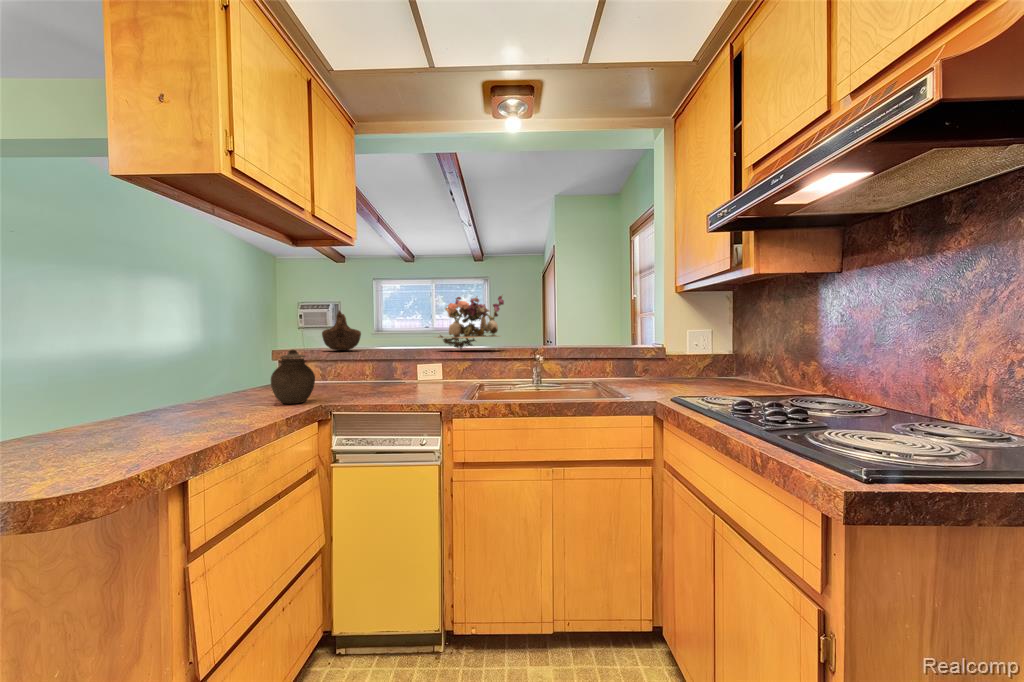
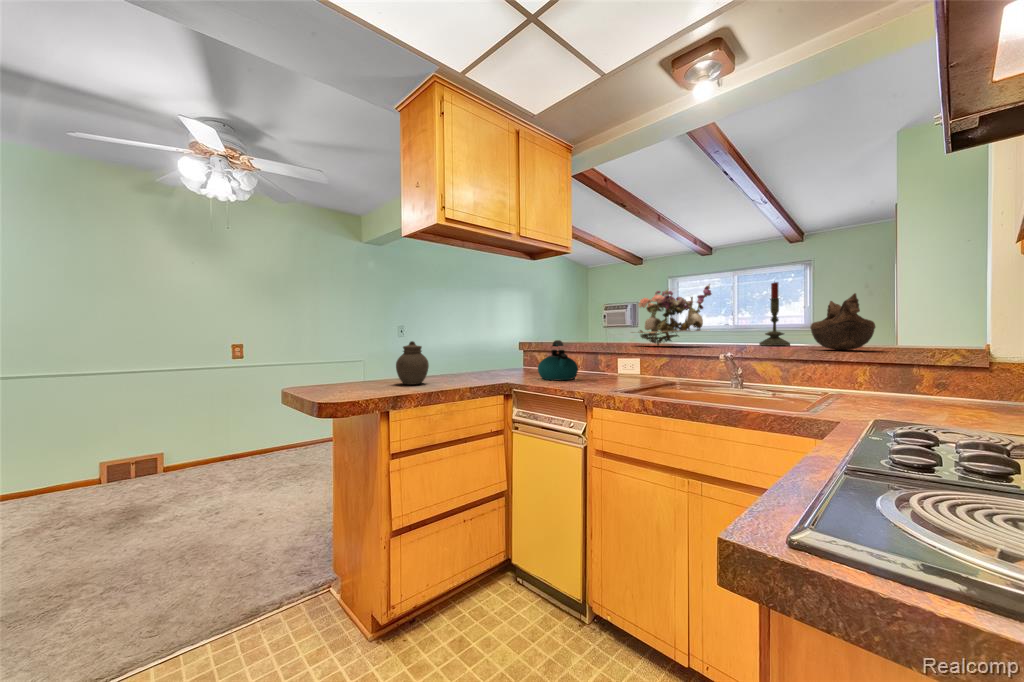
candle: none [519,295,540,348] -> present [759,282,790,346]
decorative bowl: present [322,311,361,351] -> present [810,293,875,350]
kettle: none [341,347,392,395] -> present [538,340,578,380]
jar: present [271,350,315,404] -> present [396,341,429,385]

